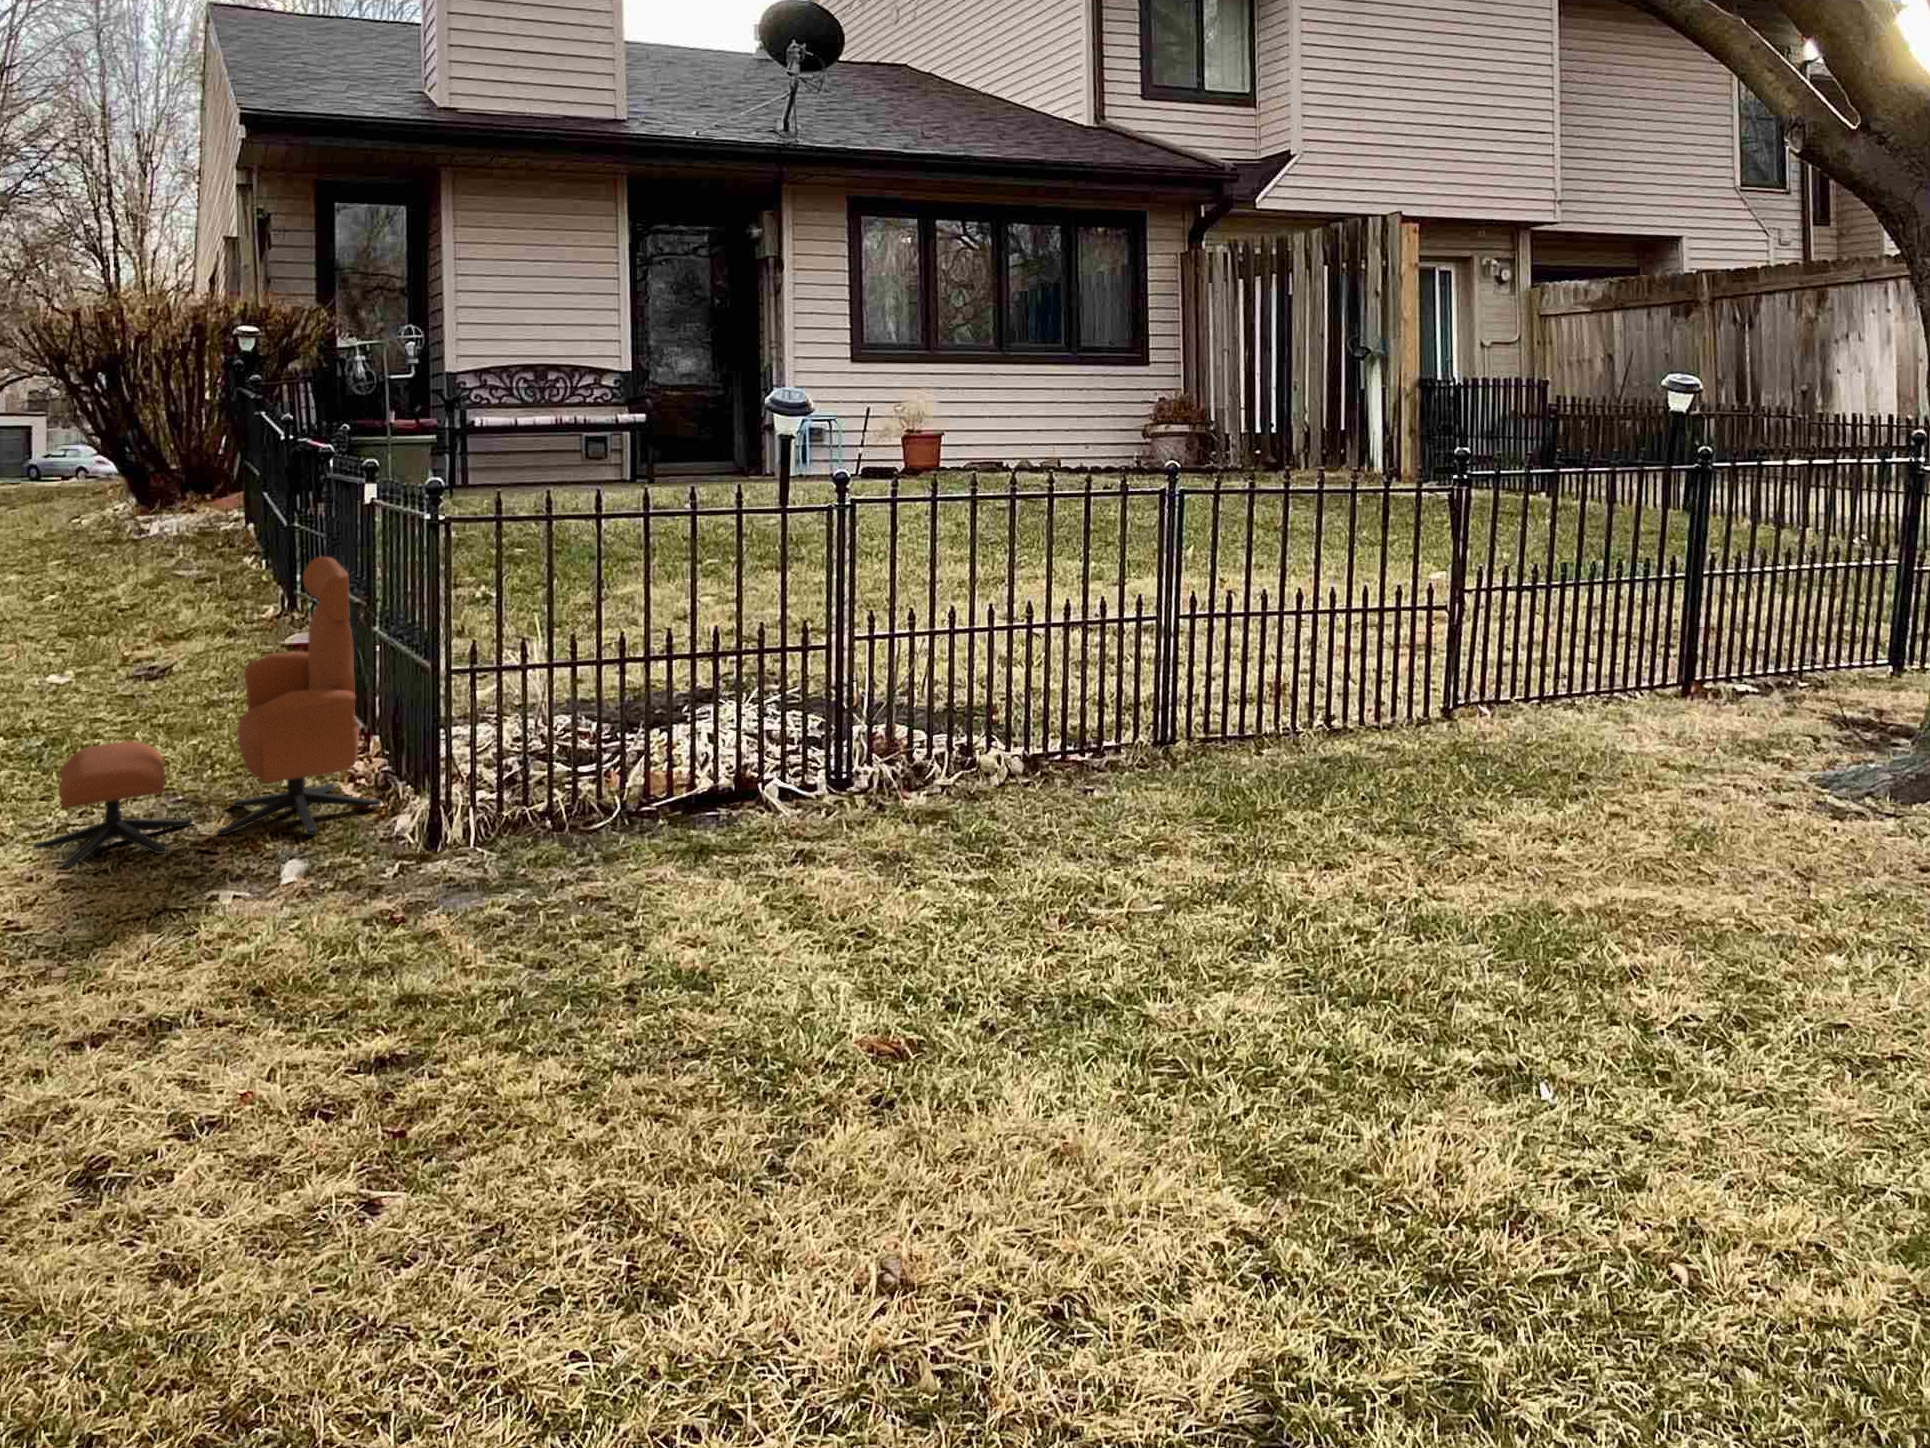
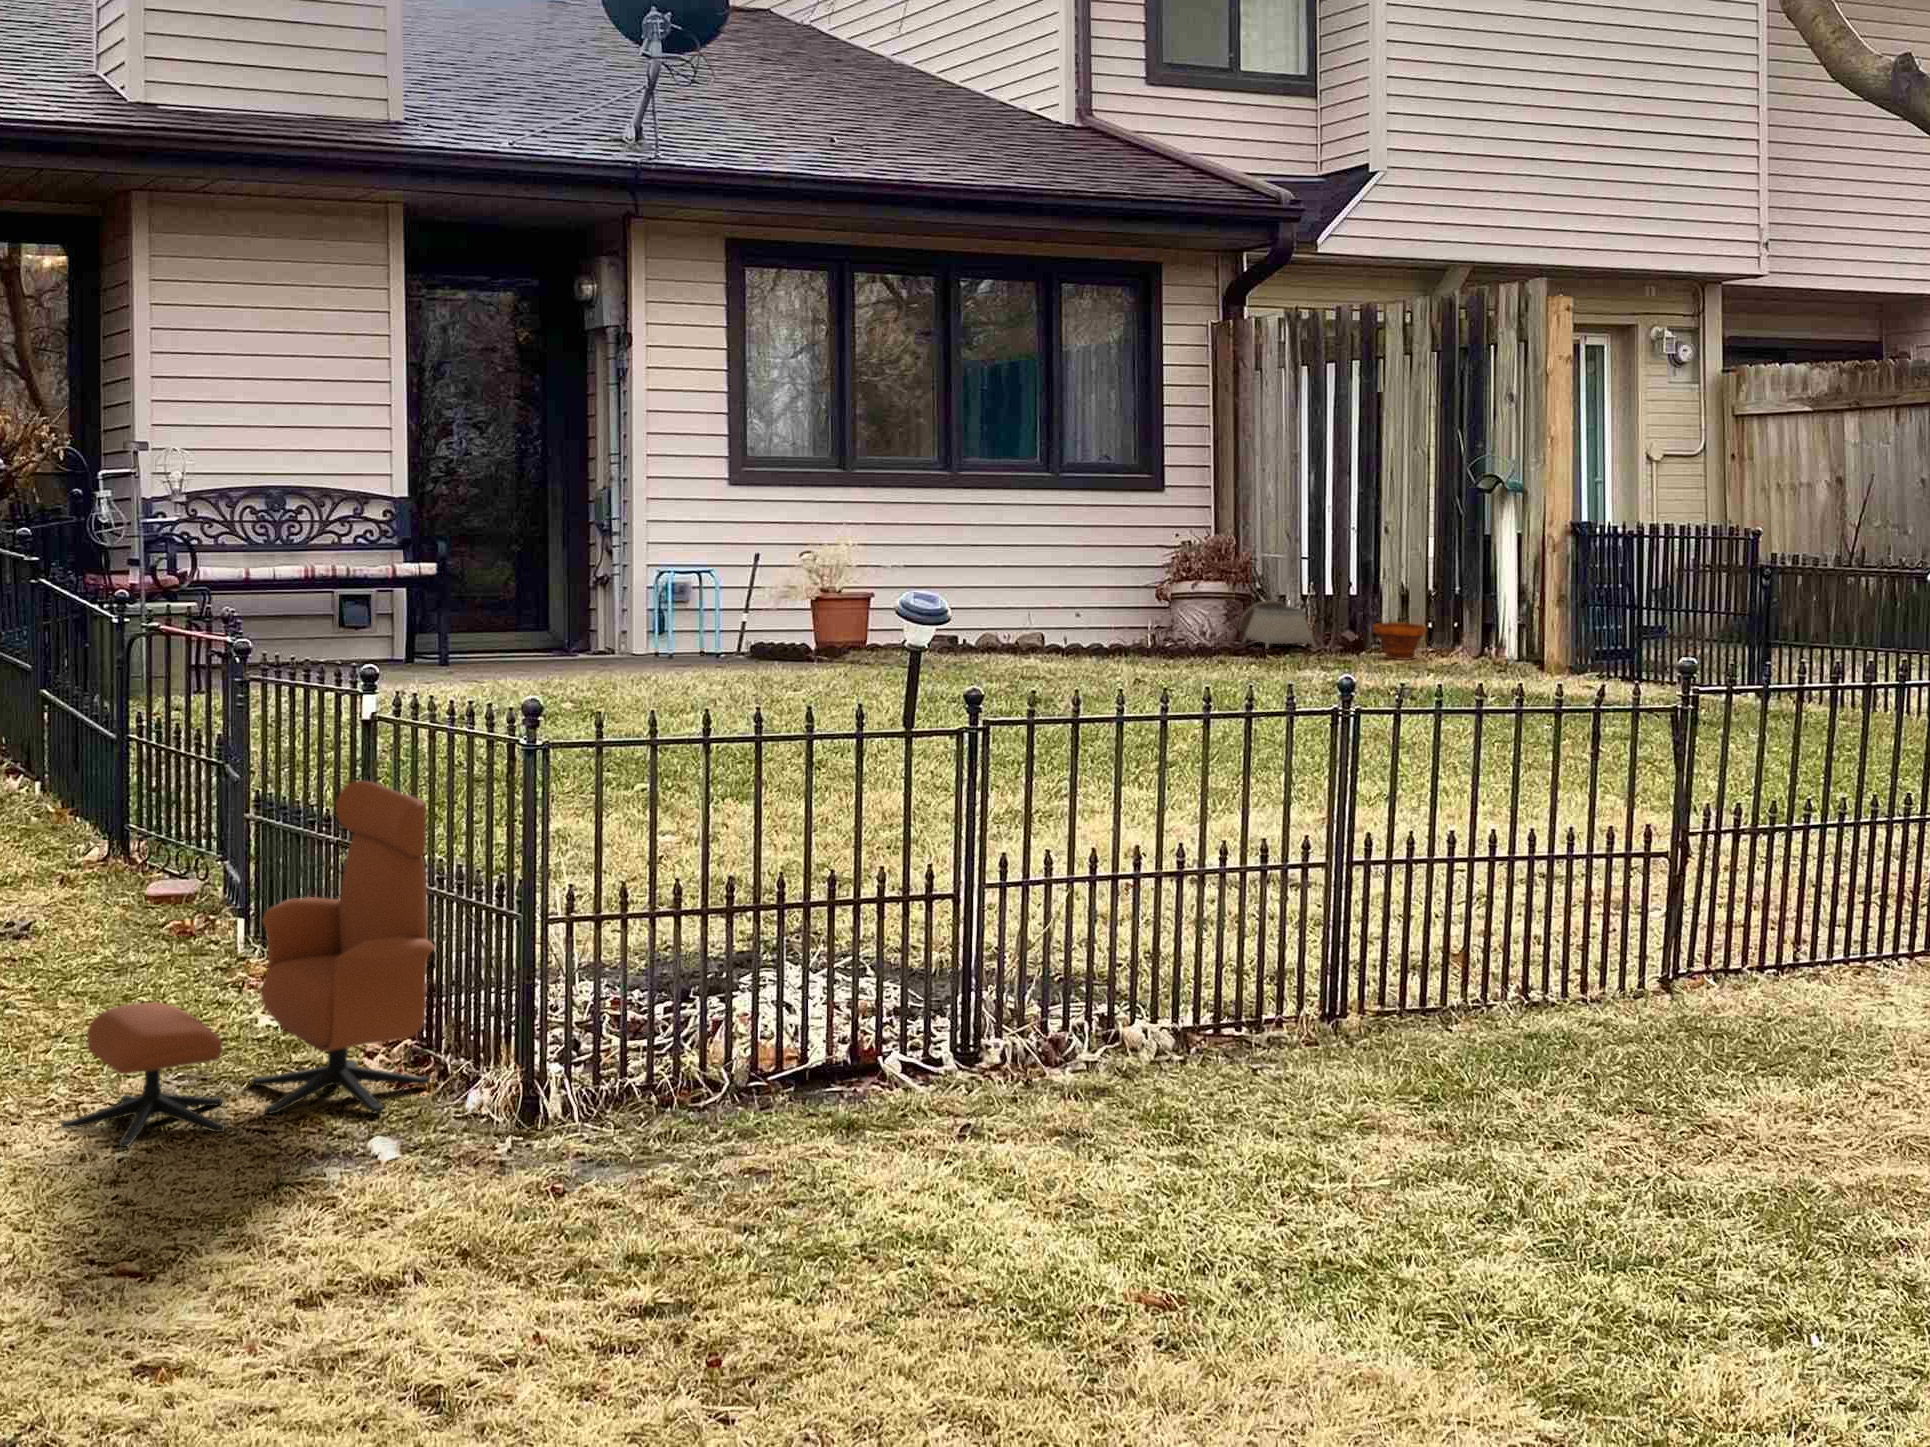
basket: none [1195,437,1245,468] -> present [1239,600,1315,648]
planter: none [1281,449,1317,474] -> present [1373,622,1426,660]

